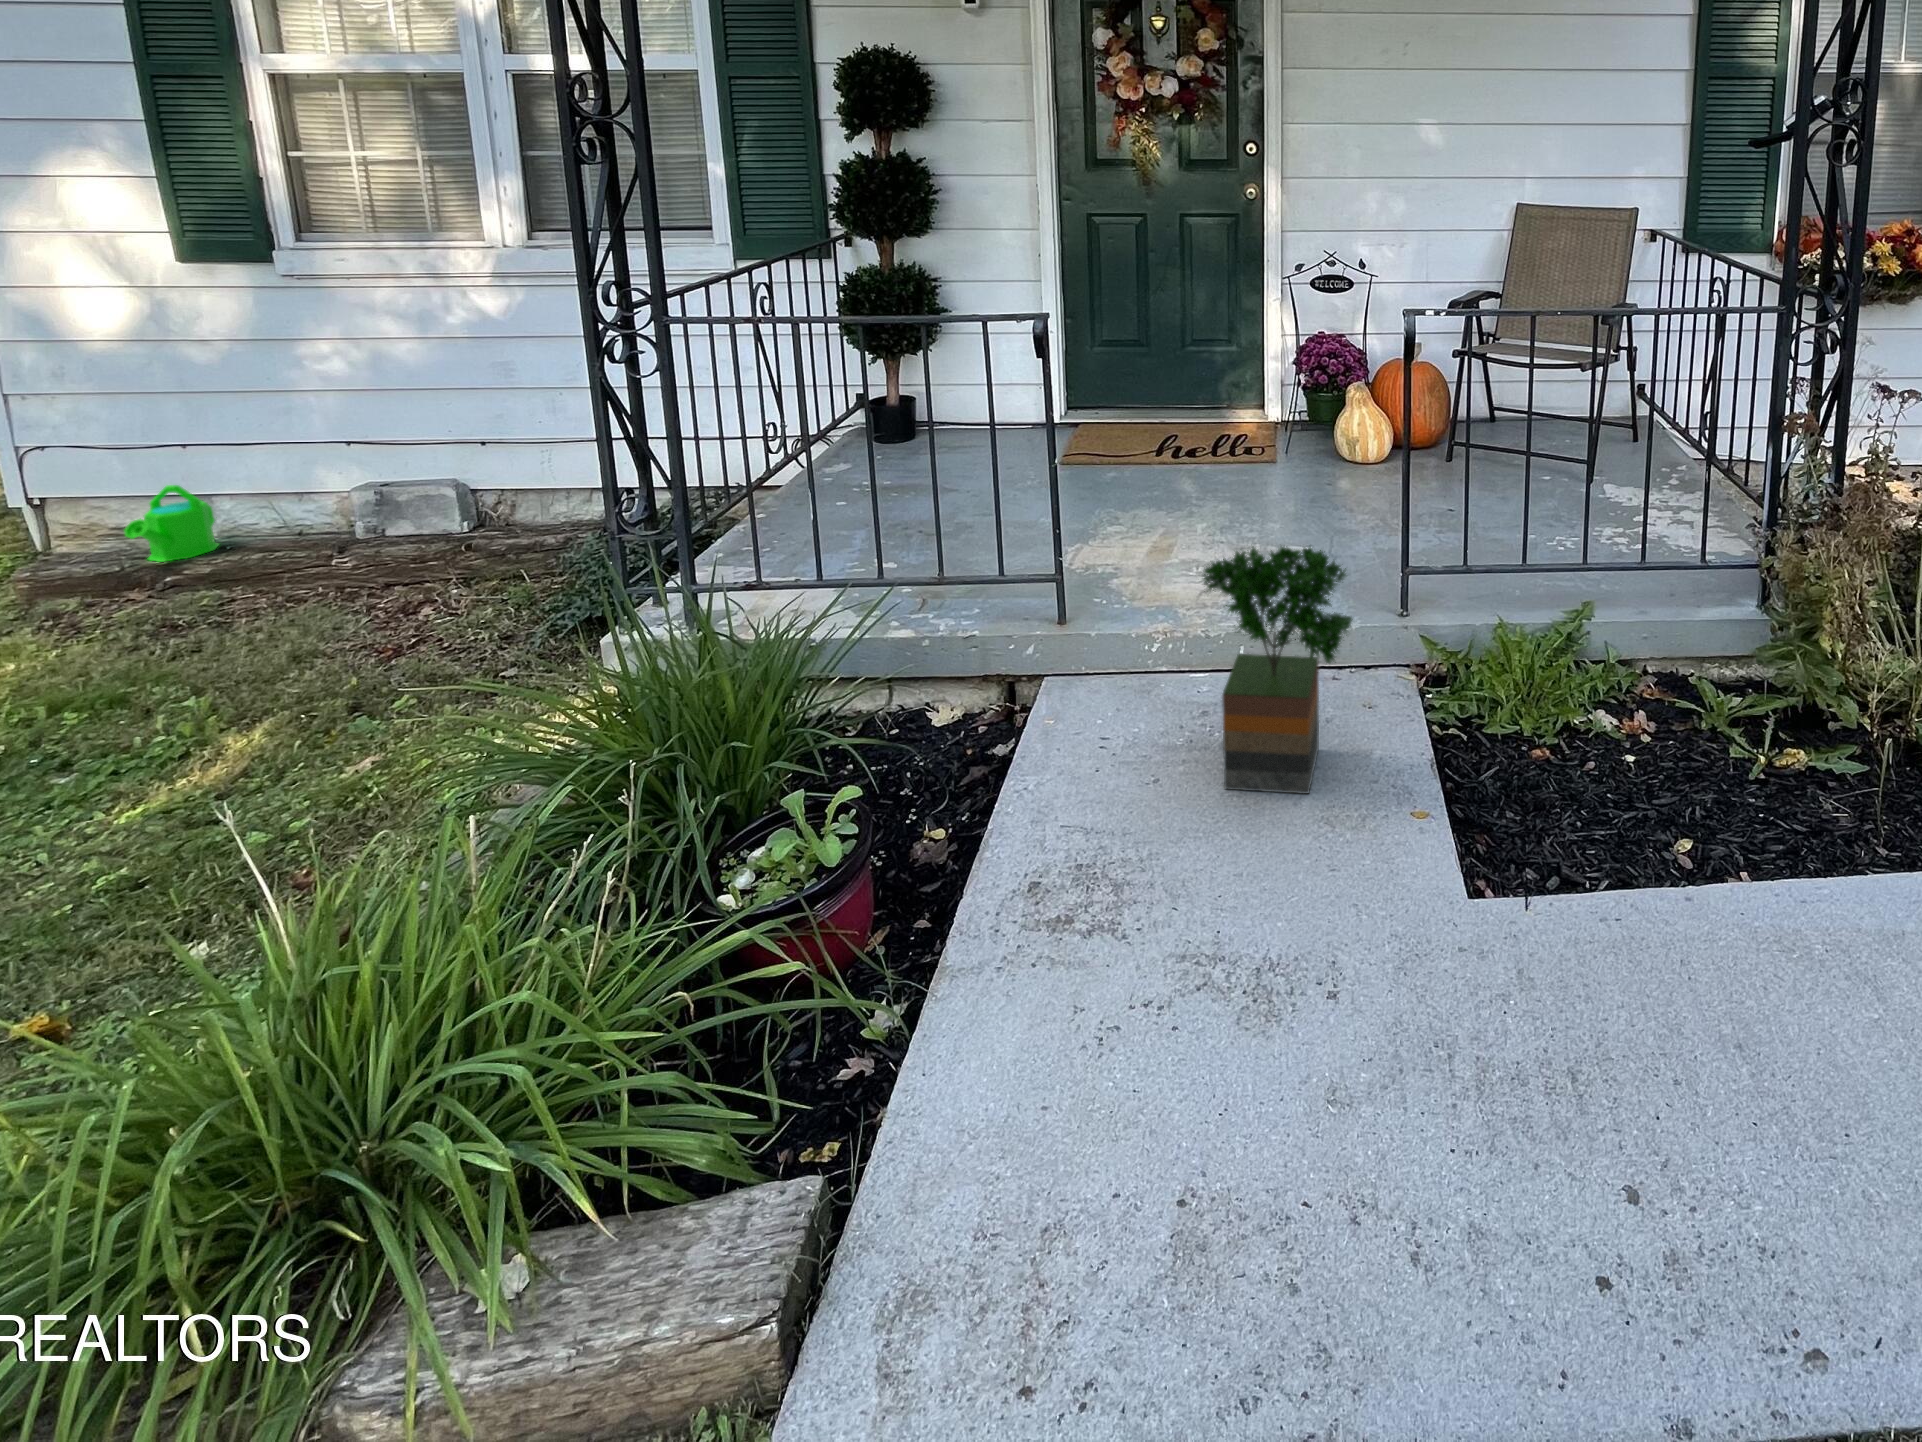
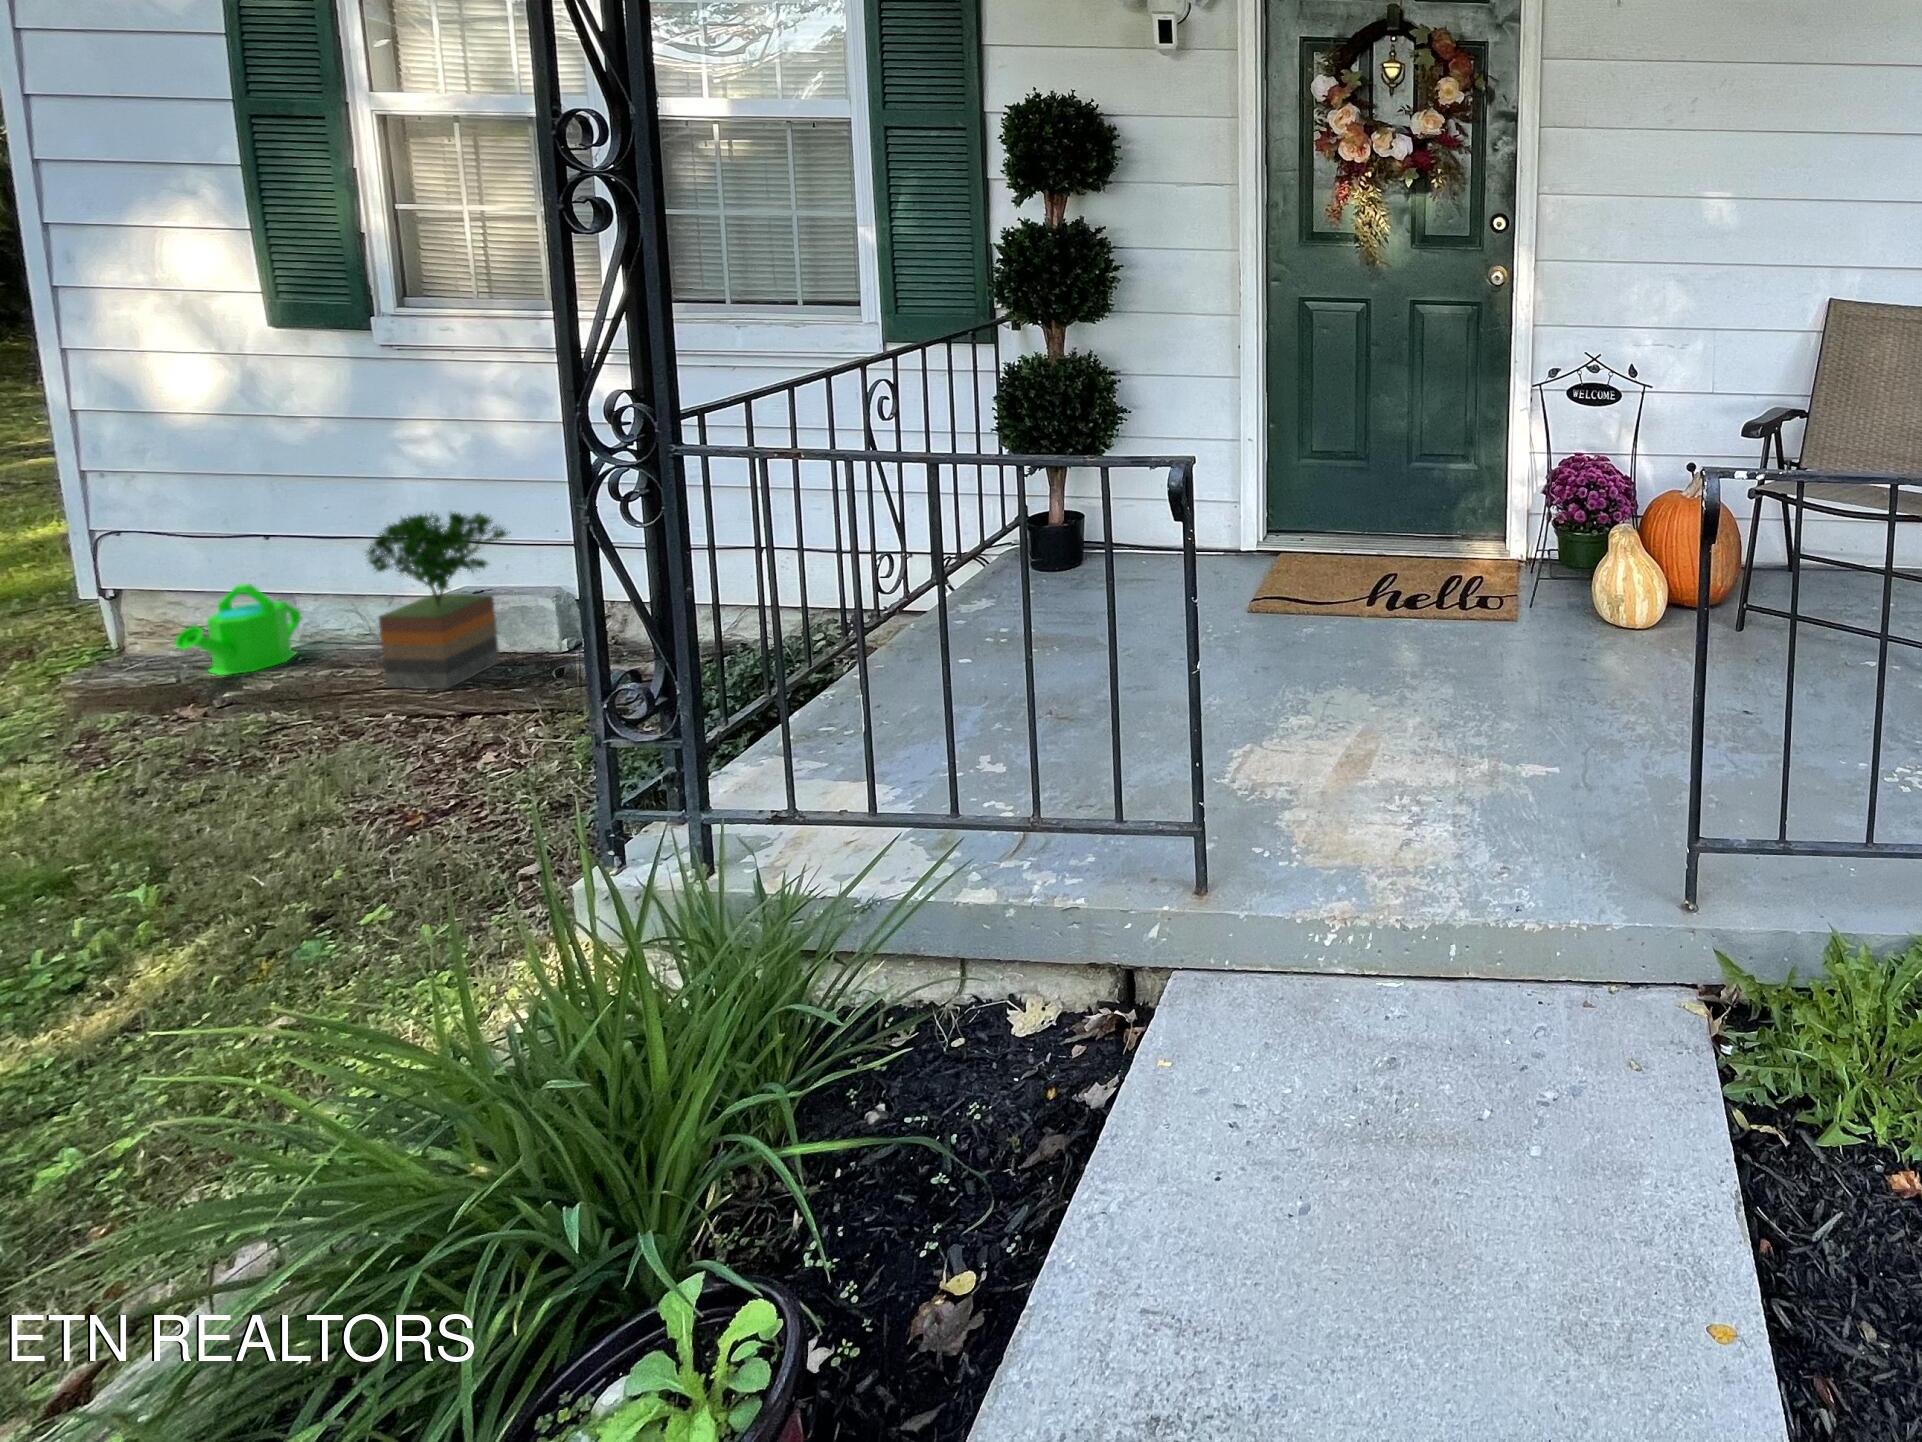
potted tree: present [1202,547,1353,794] -> present [366,512,510,689]

